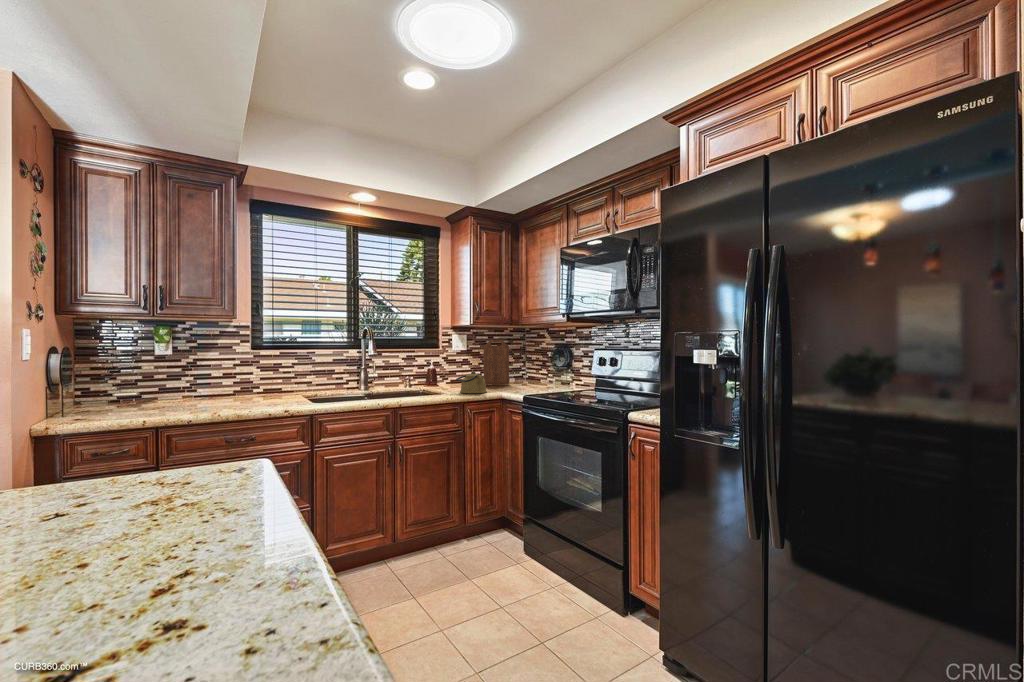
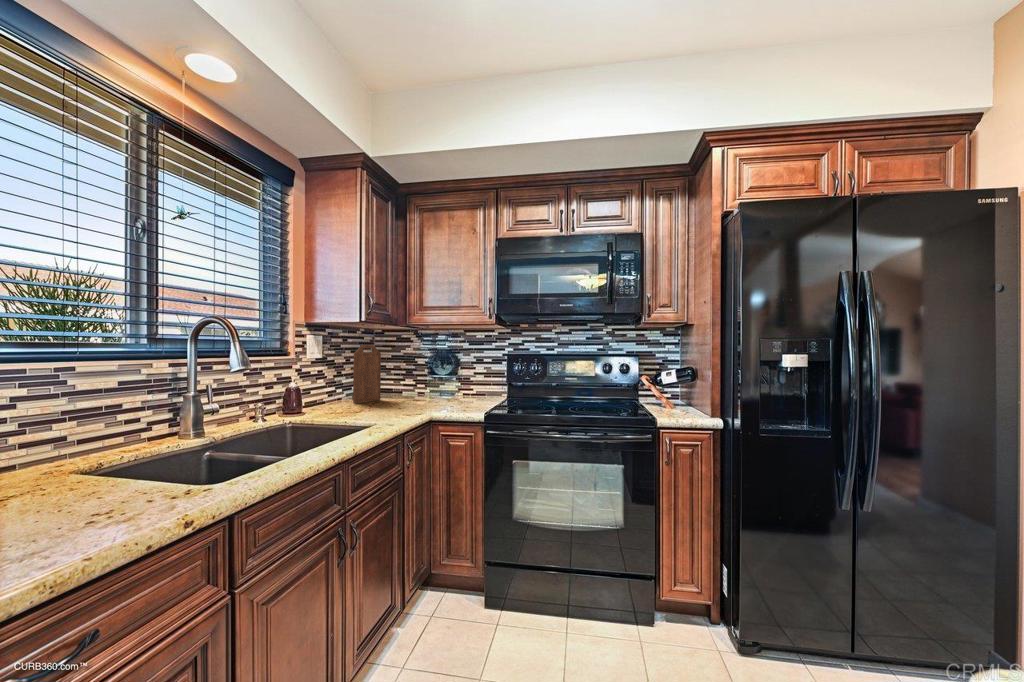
kettle: present [456,371,487,393] -> none [370,387,419,418]

